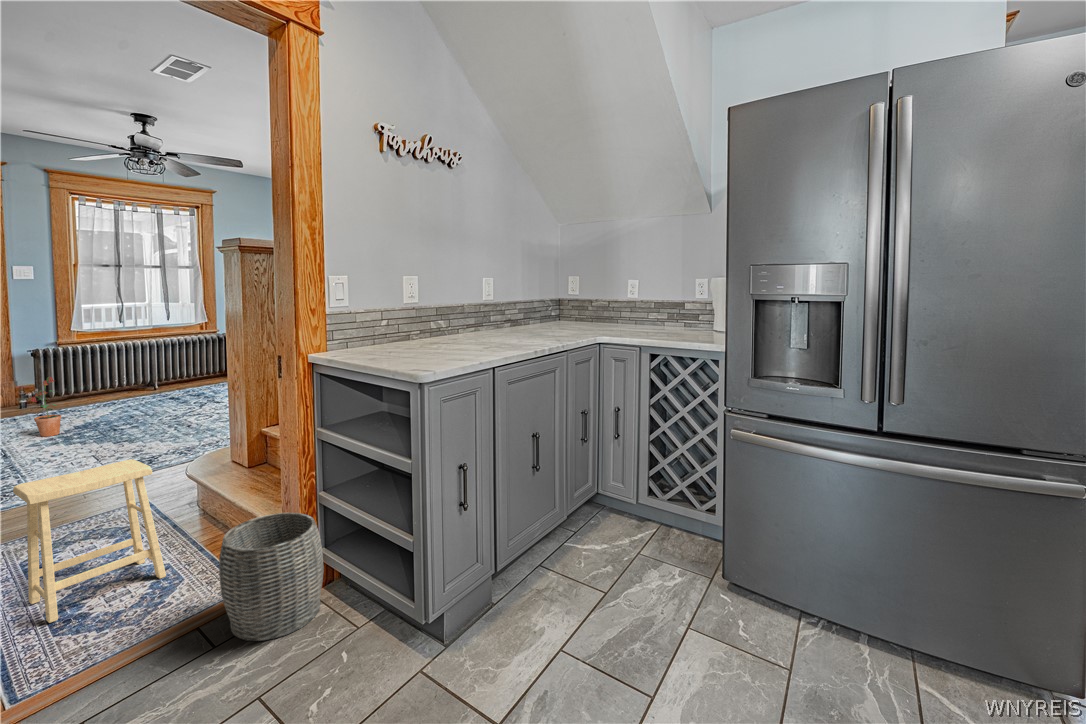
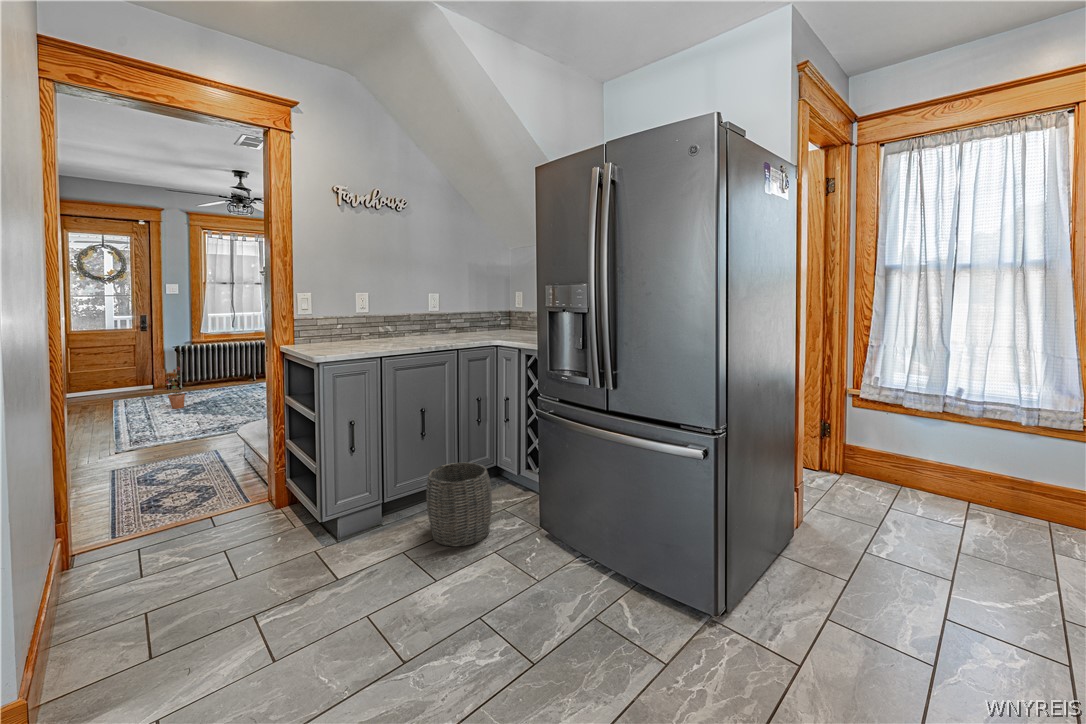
footstool: present [13,459,166,623] -> none [123,415,209,507]
woven basket: present [219,513,323,641] -> present [426,463,492,546]

